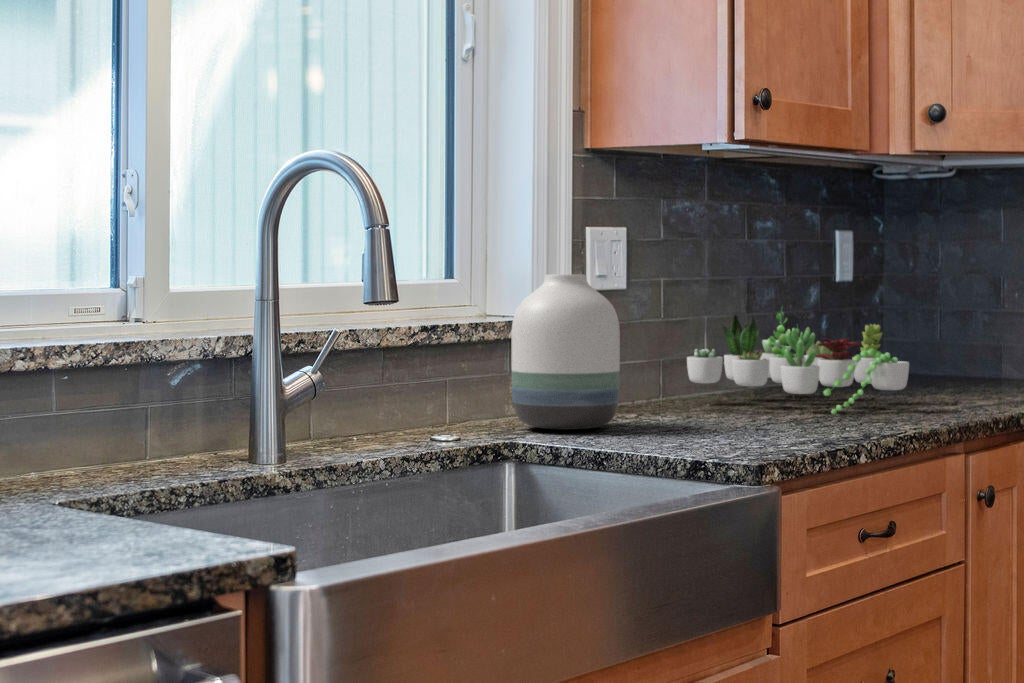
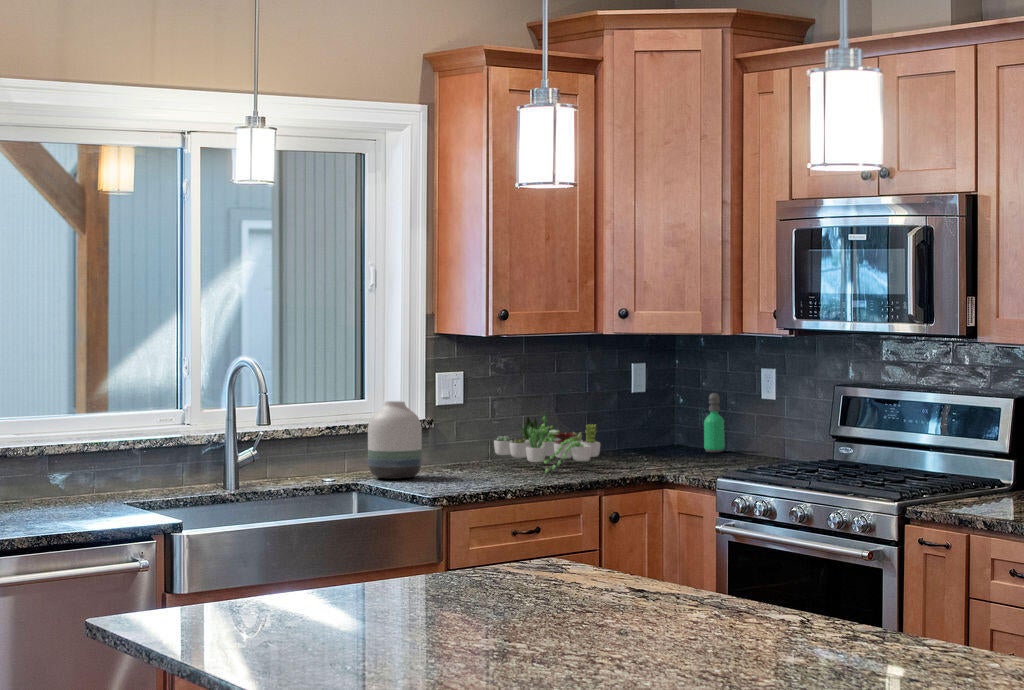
soap dispenser: none [953,281,988,378] -> present [704,393,725,452]

